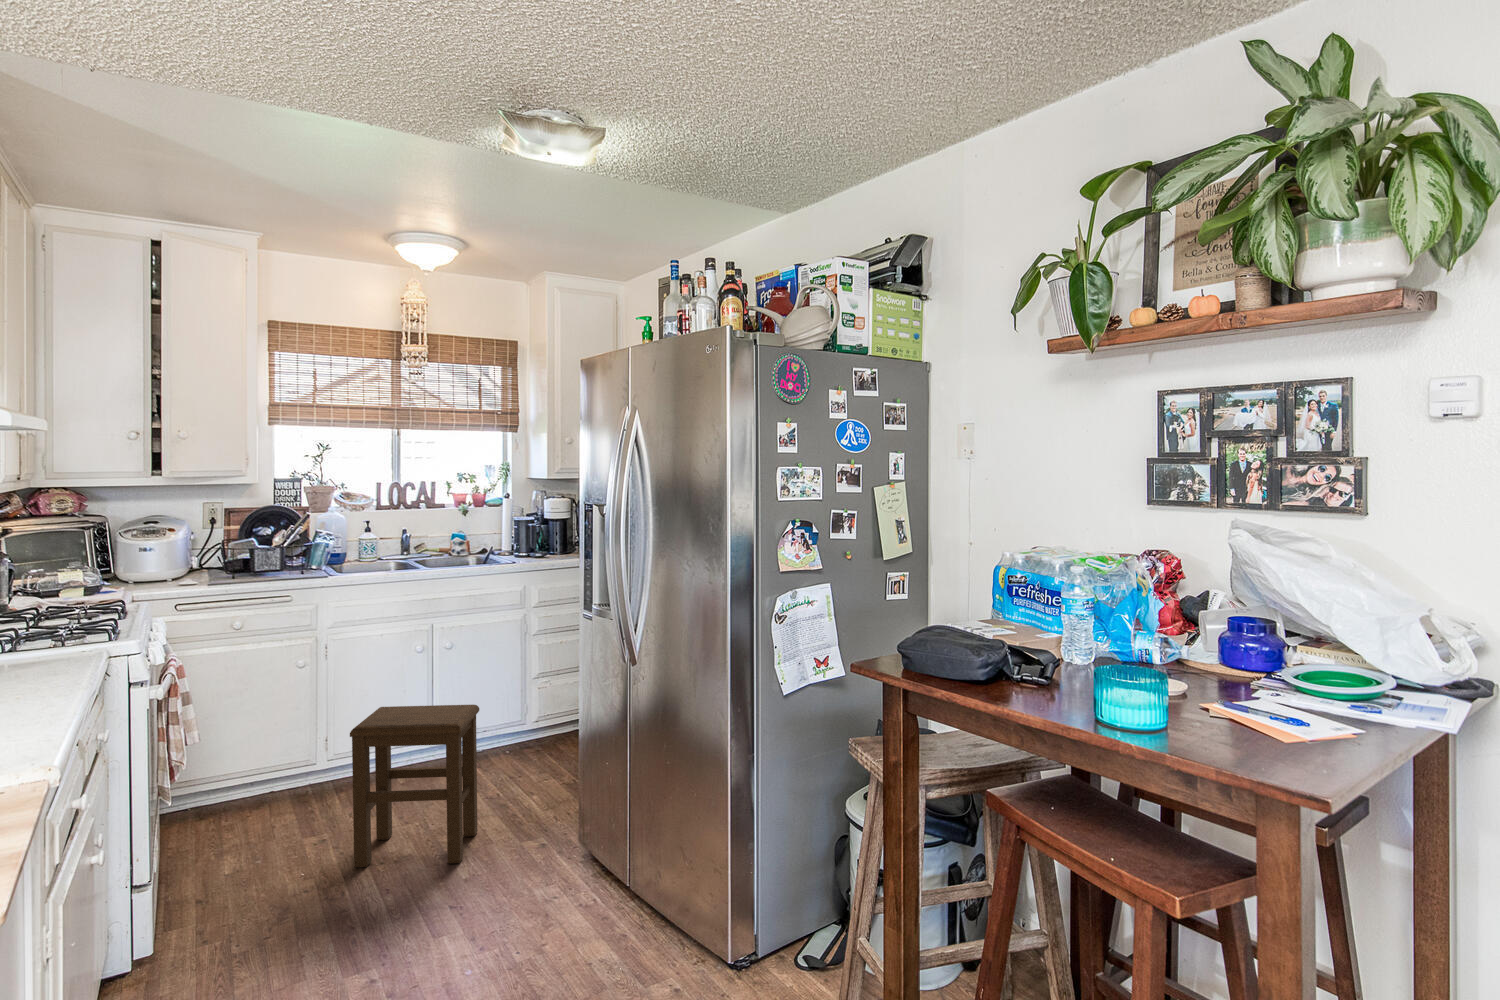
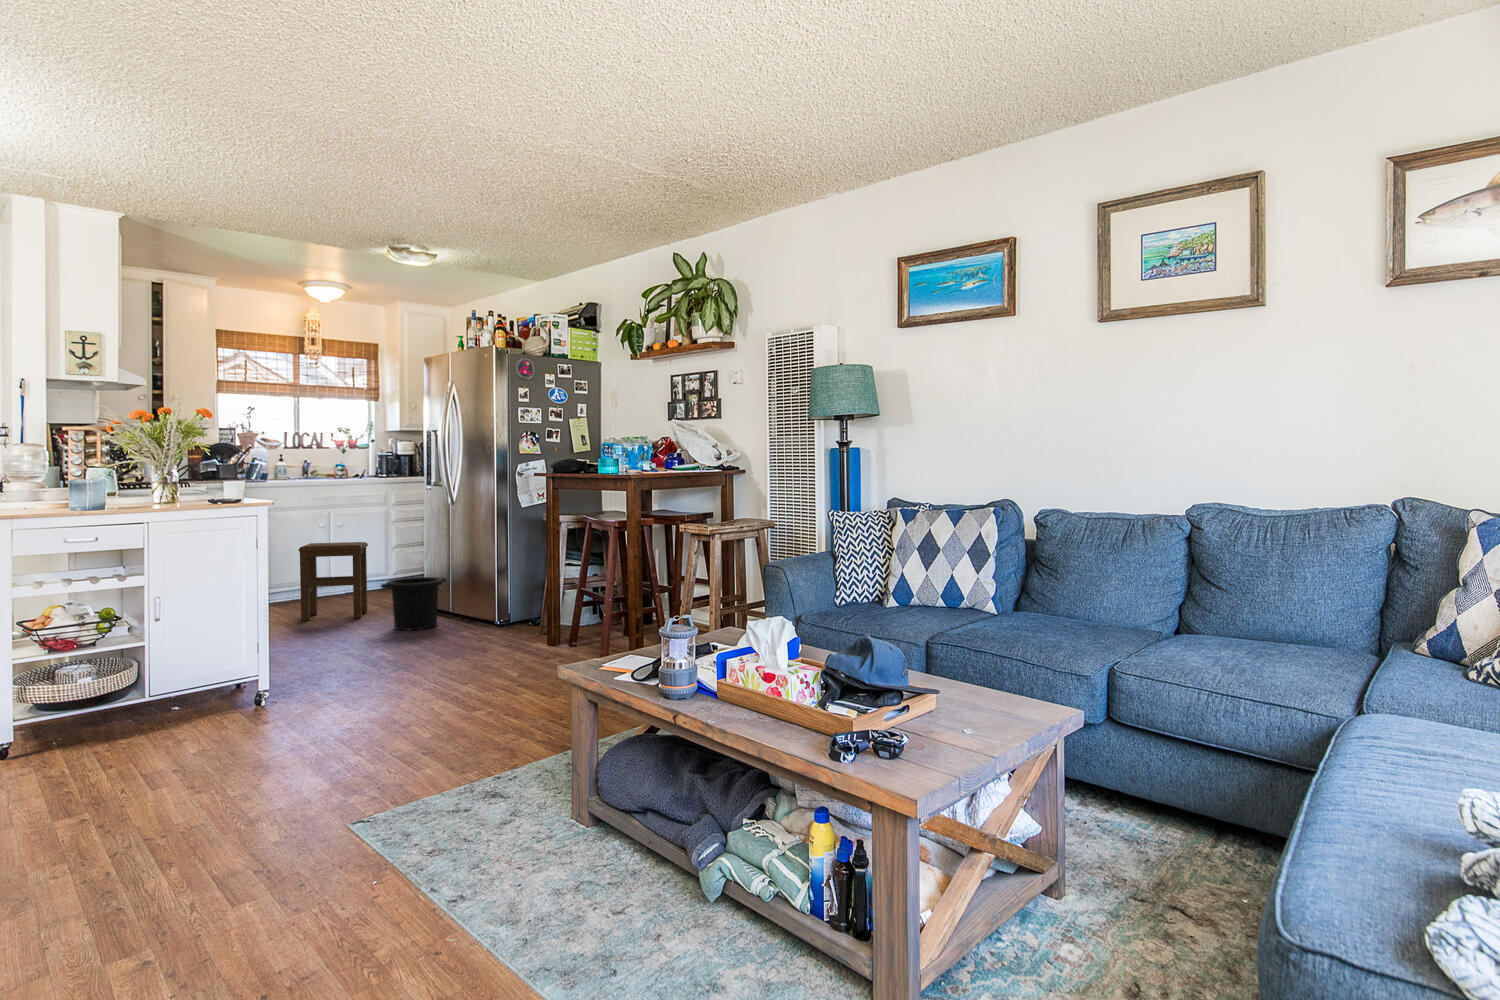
trash can: none [485,805,616,946] -> present [381,577,446,630]

